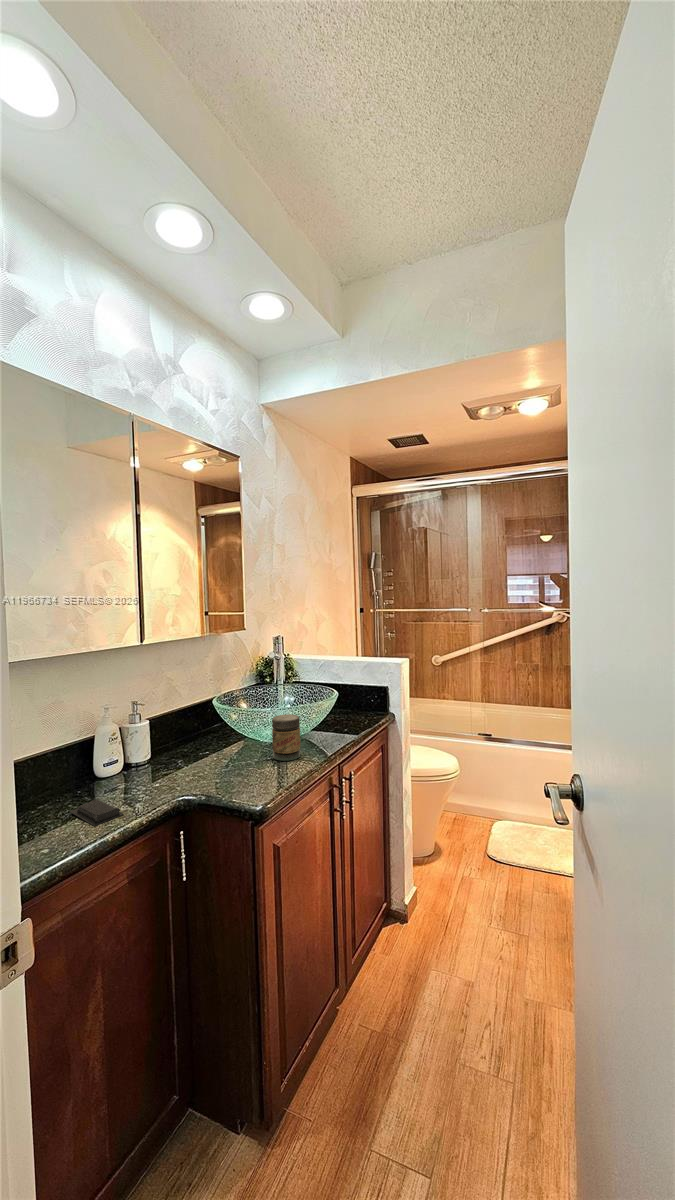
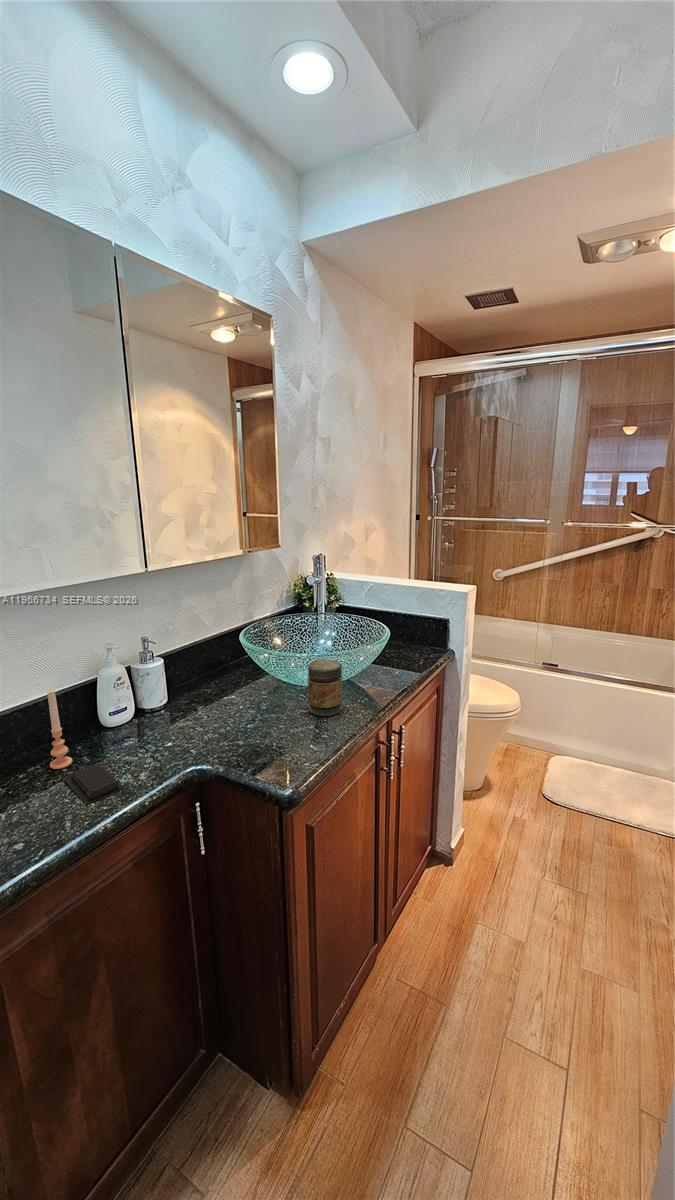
candle: none [56,738,75,807] -> present [47,690,72,769]

